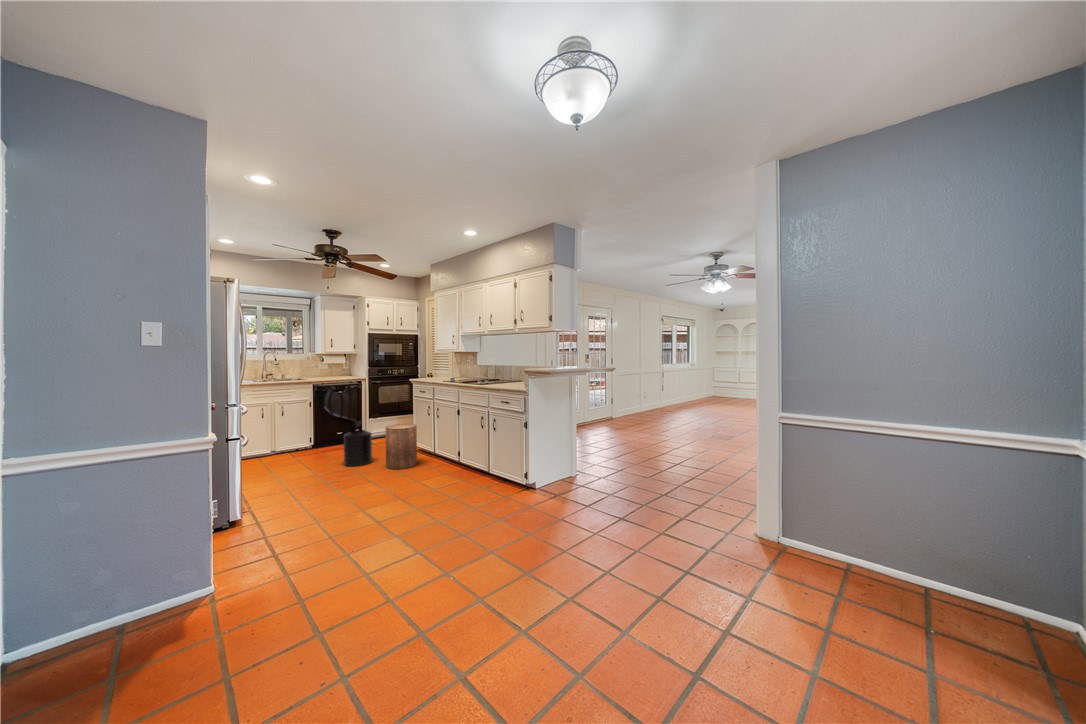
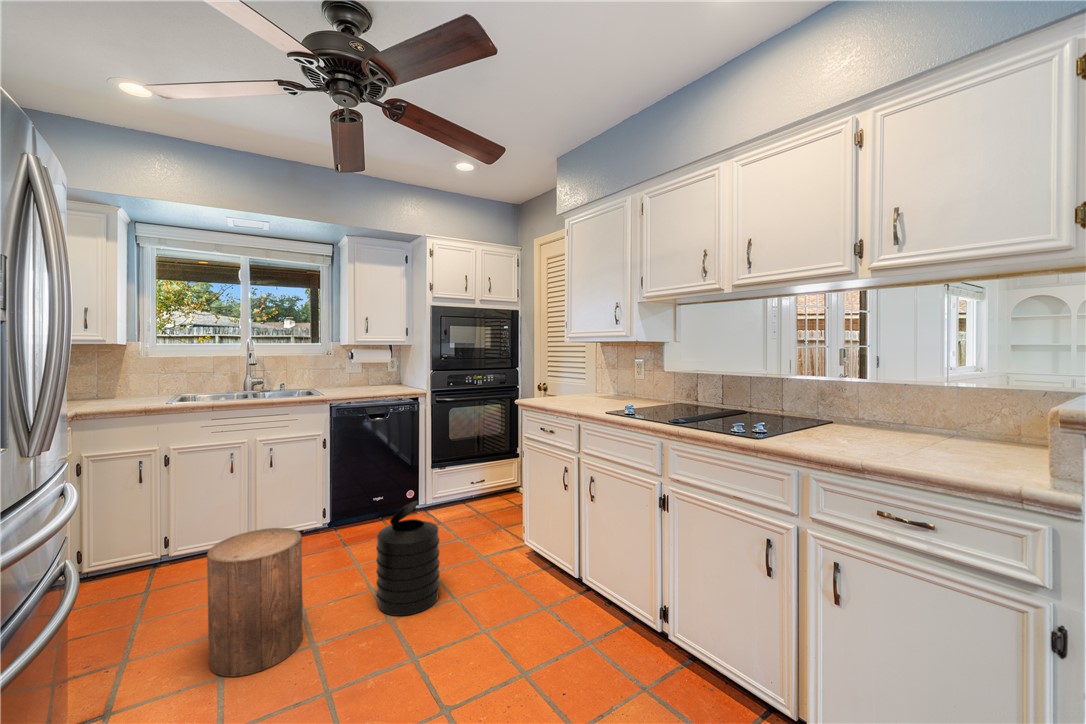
stool: present [386,424,417,469] -> present [207,528,303,677]

